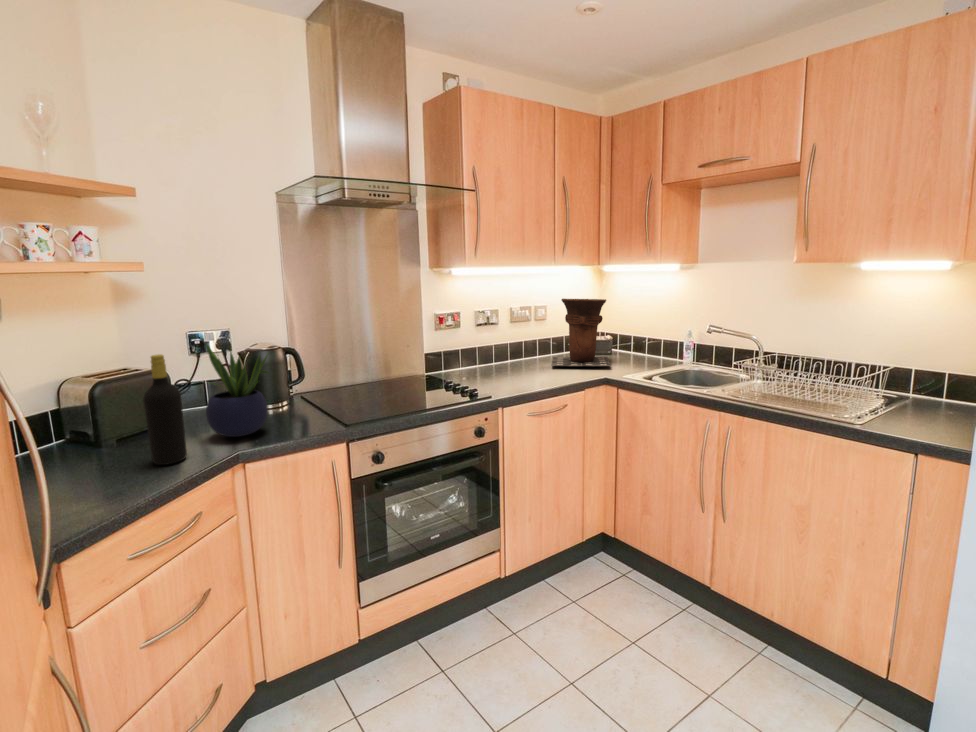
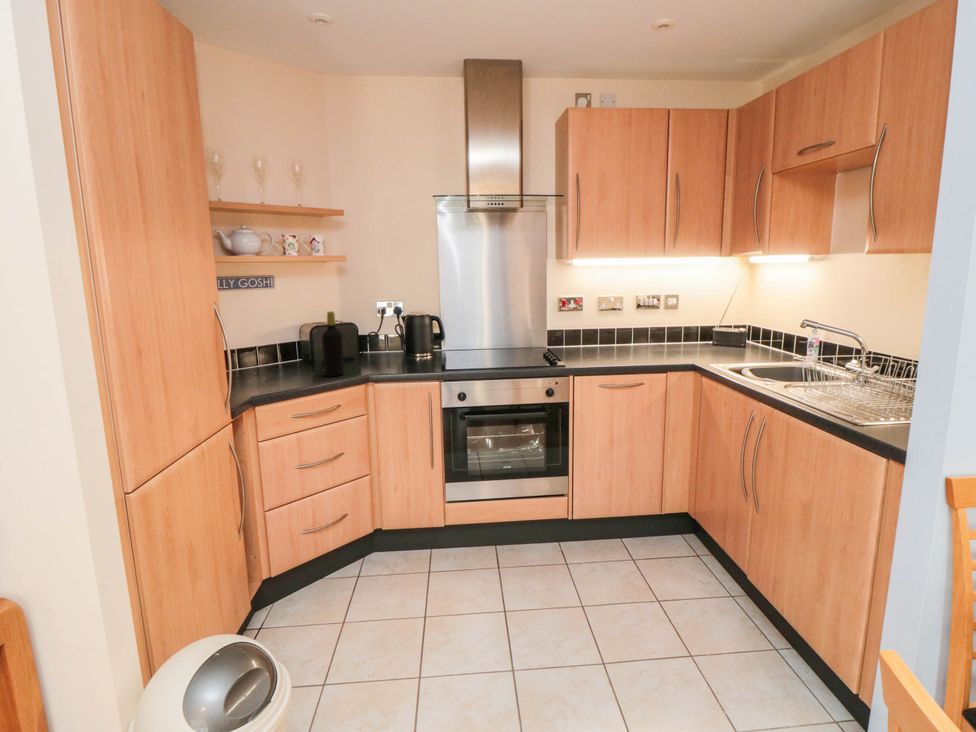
vase: present [552,299,611,366] -> none [659,289,732,355]
potted plant: present [206,345,268,437] -> none [360,307,404,368]

